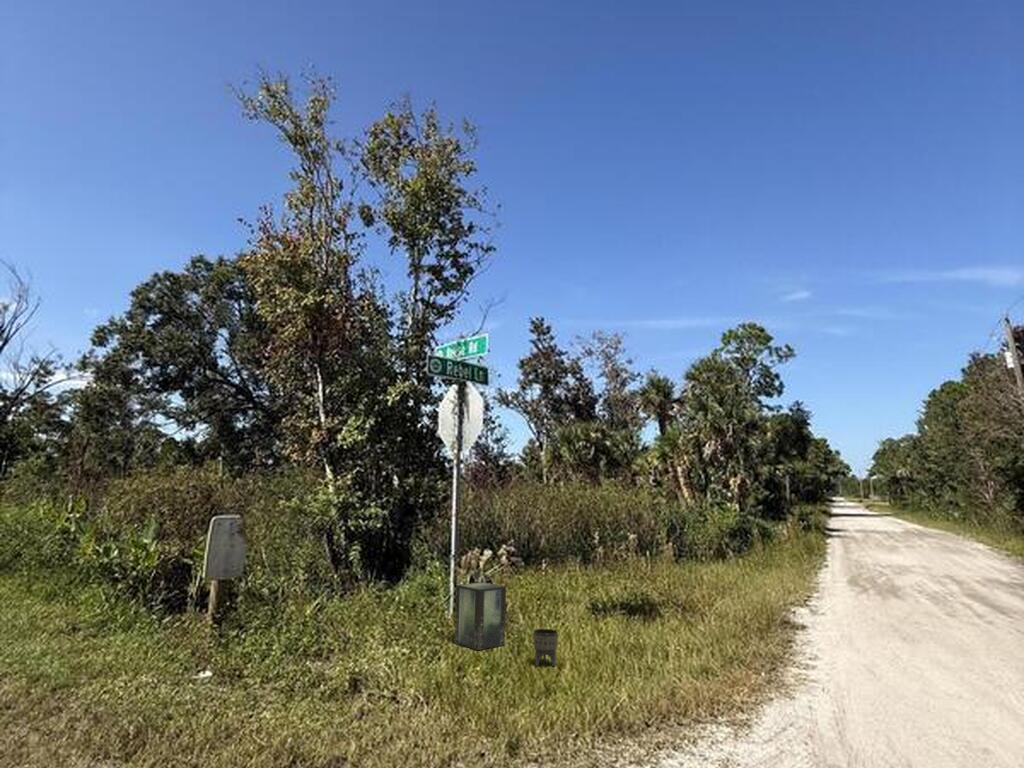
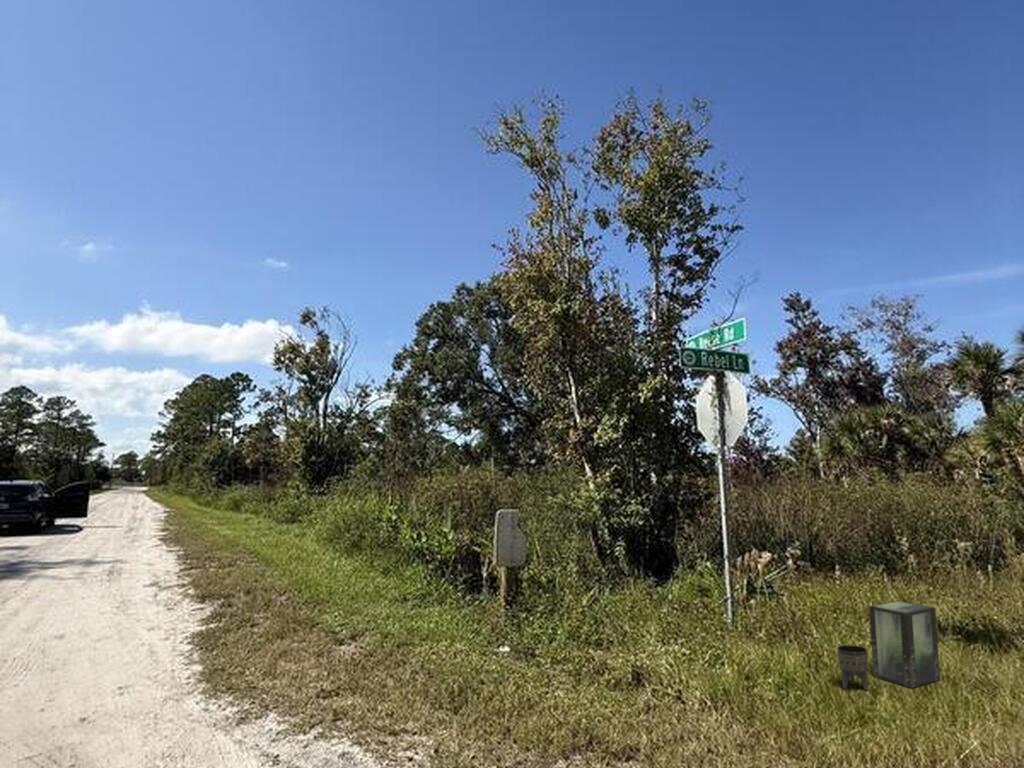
storage box: present [455,582,506,650] -> present [869,601,940,688]

